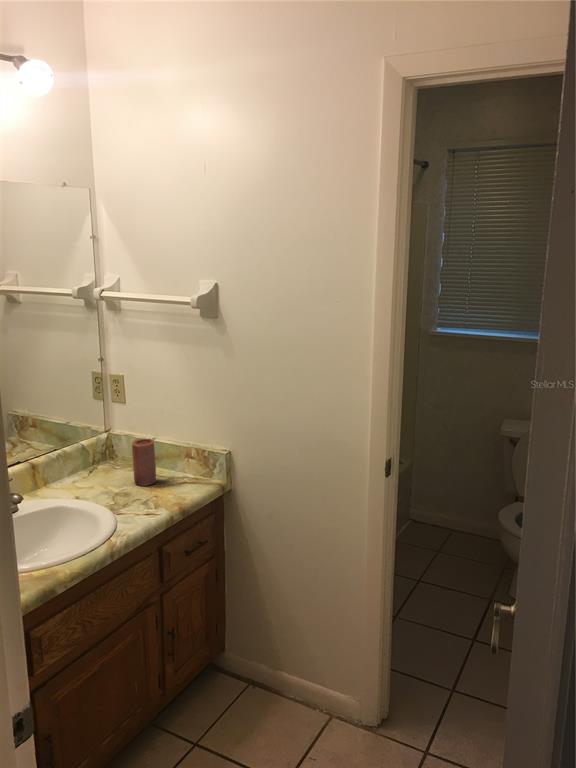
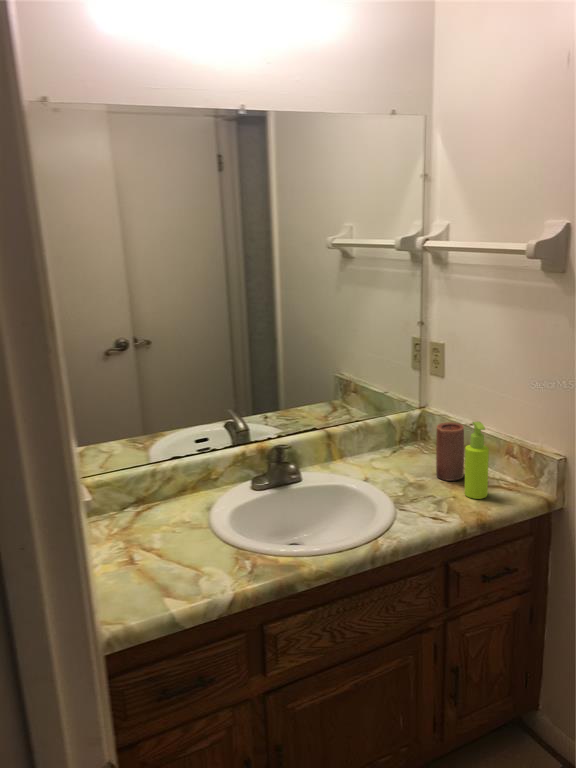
soap dispenser: none [160,434,180,495] -> present [464,421,489,499]

